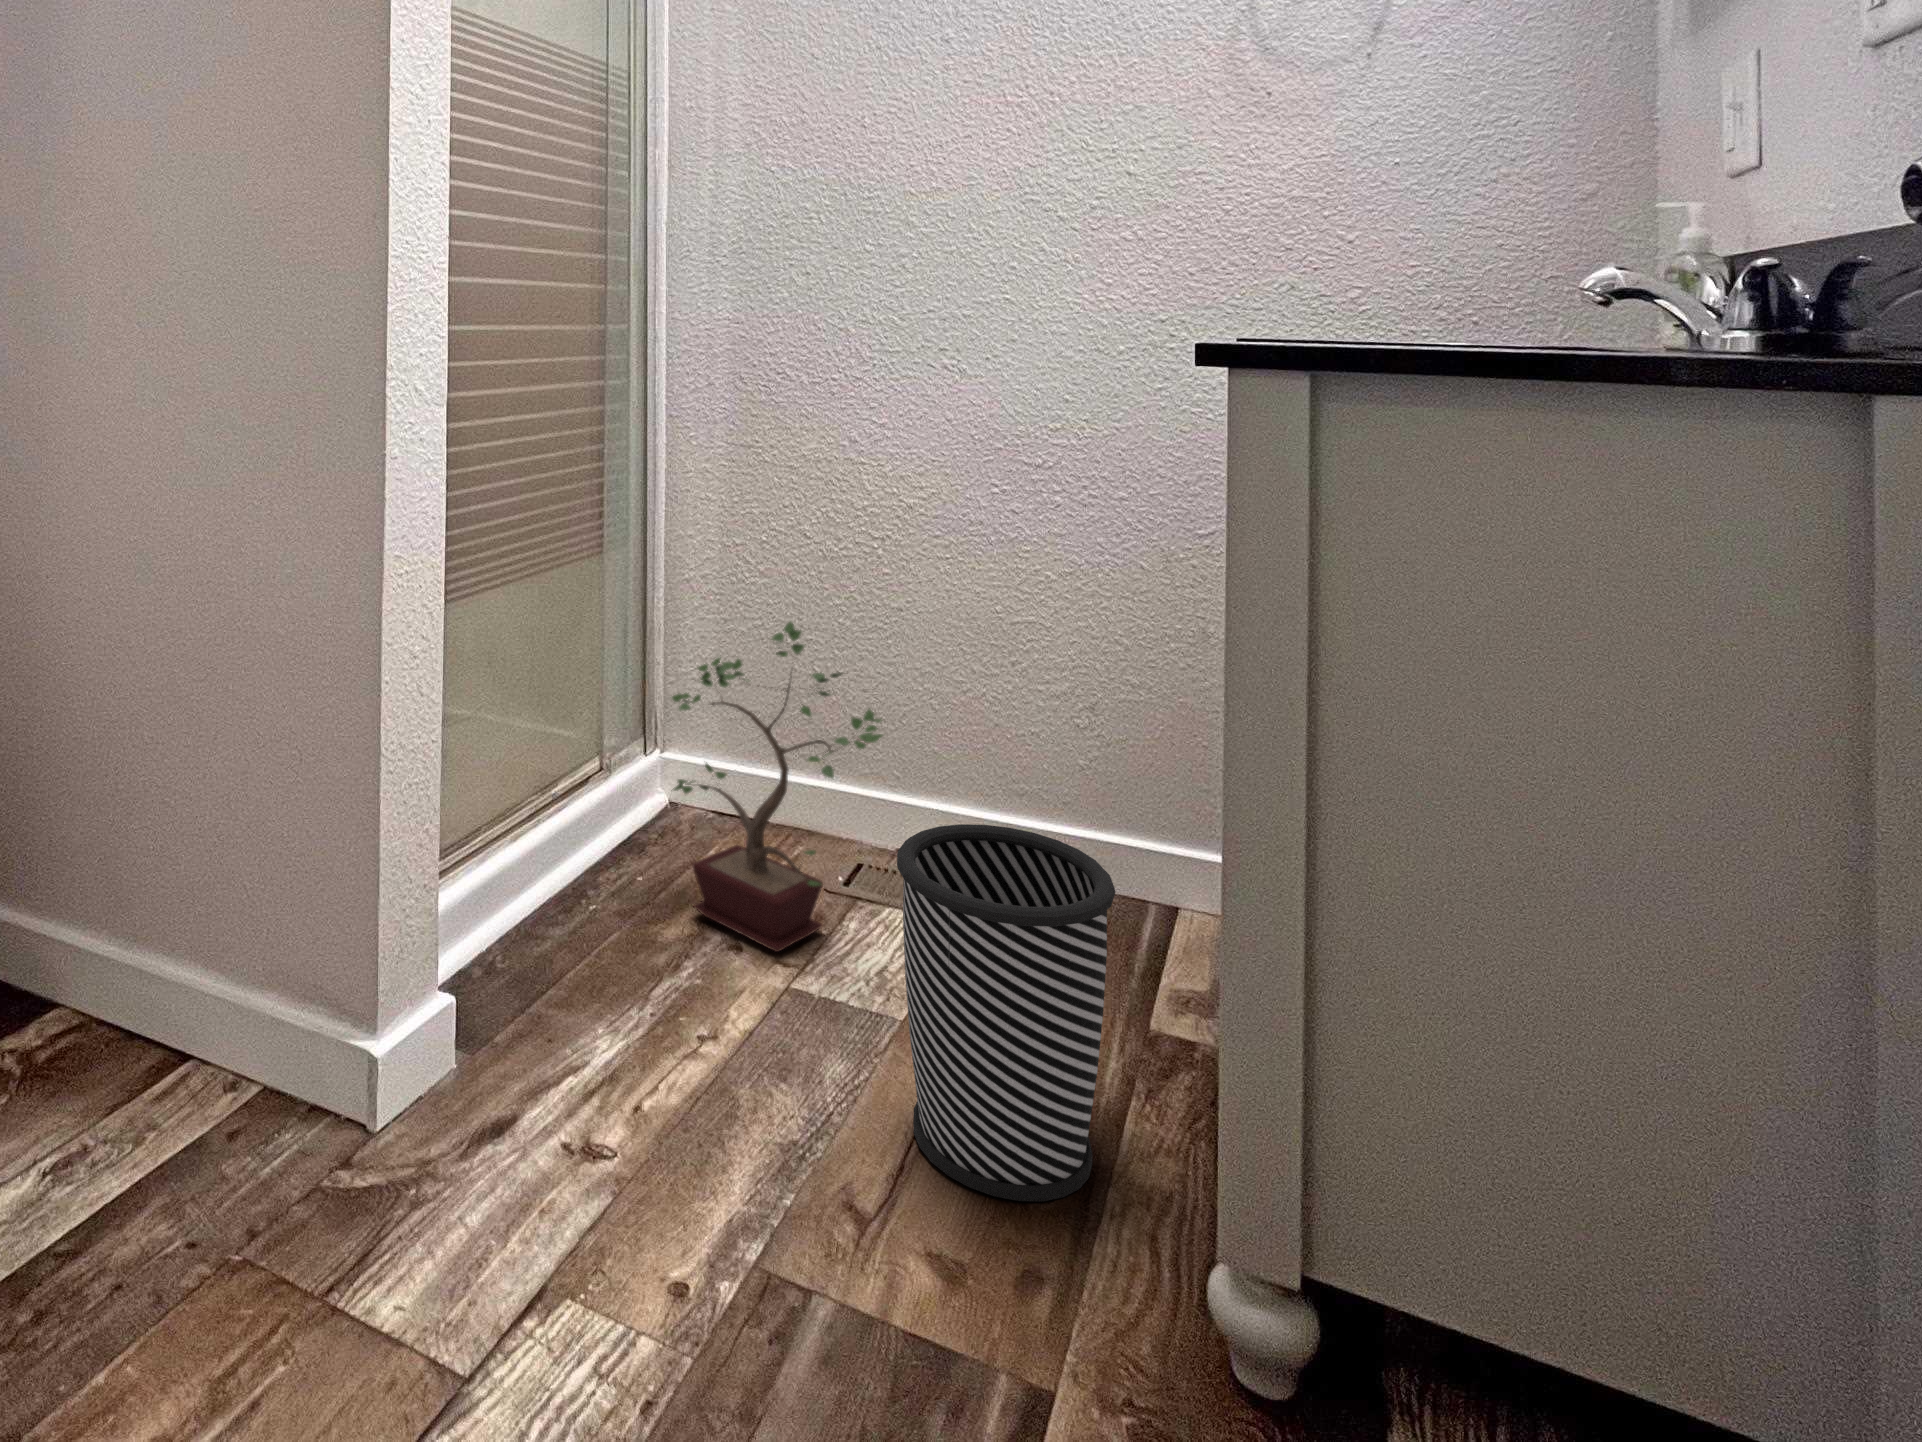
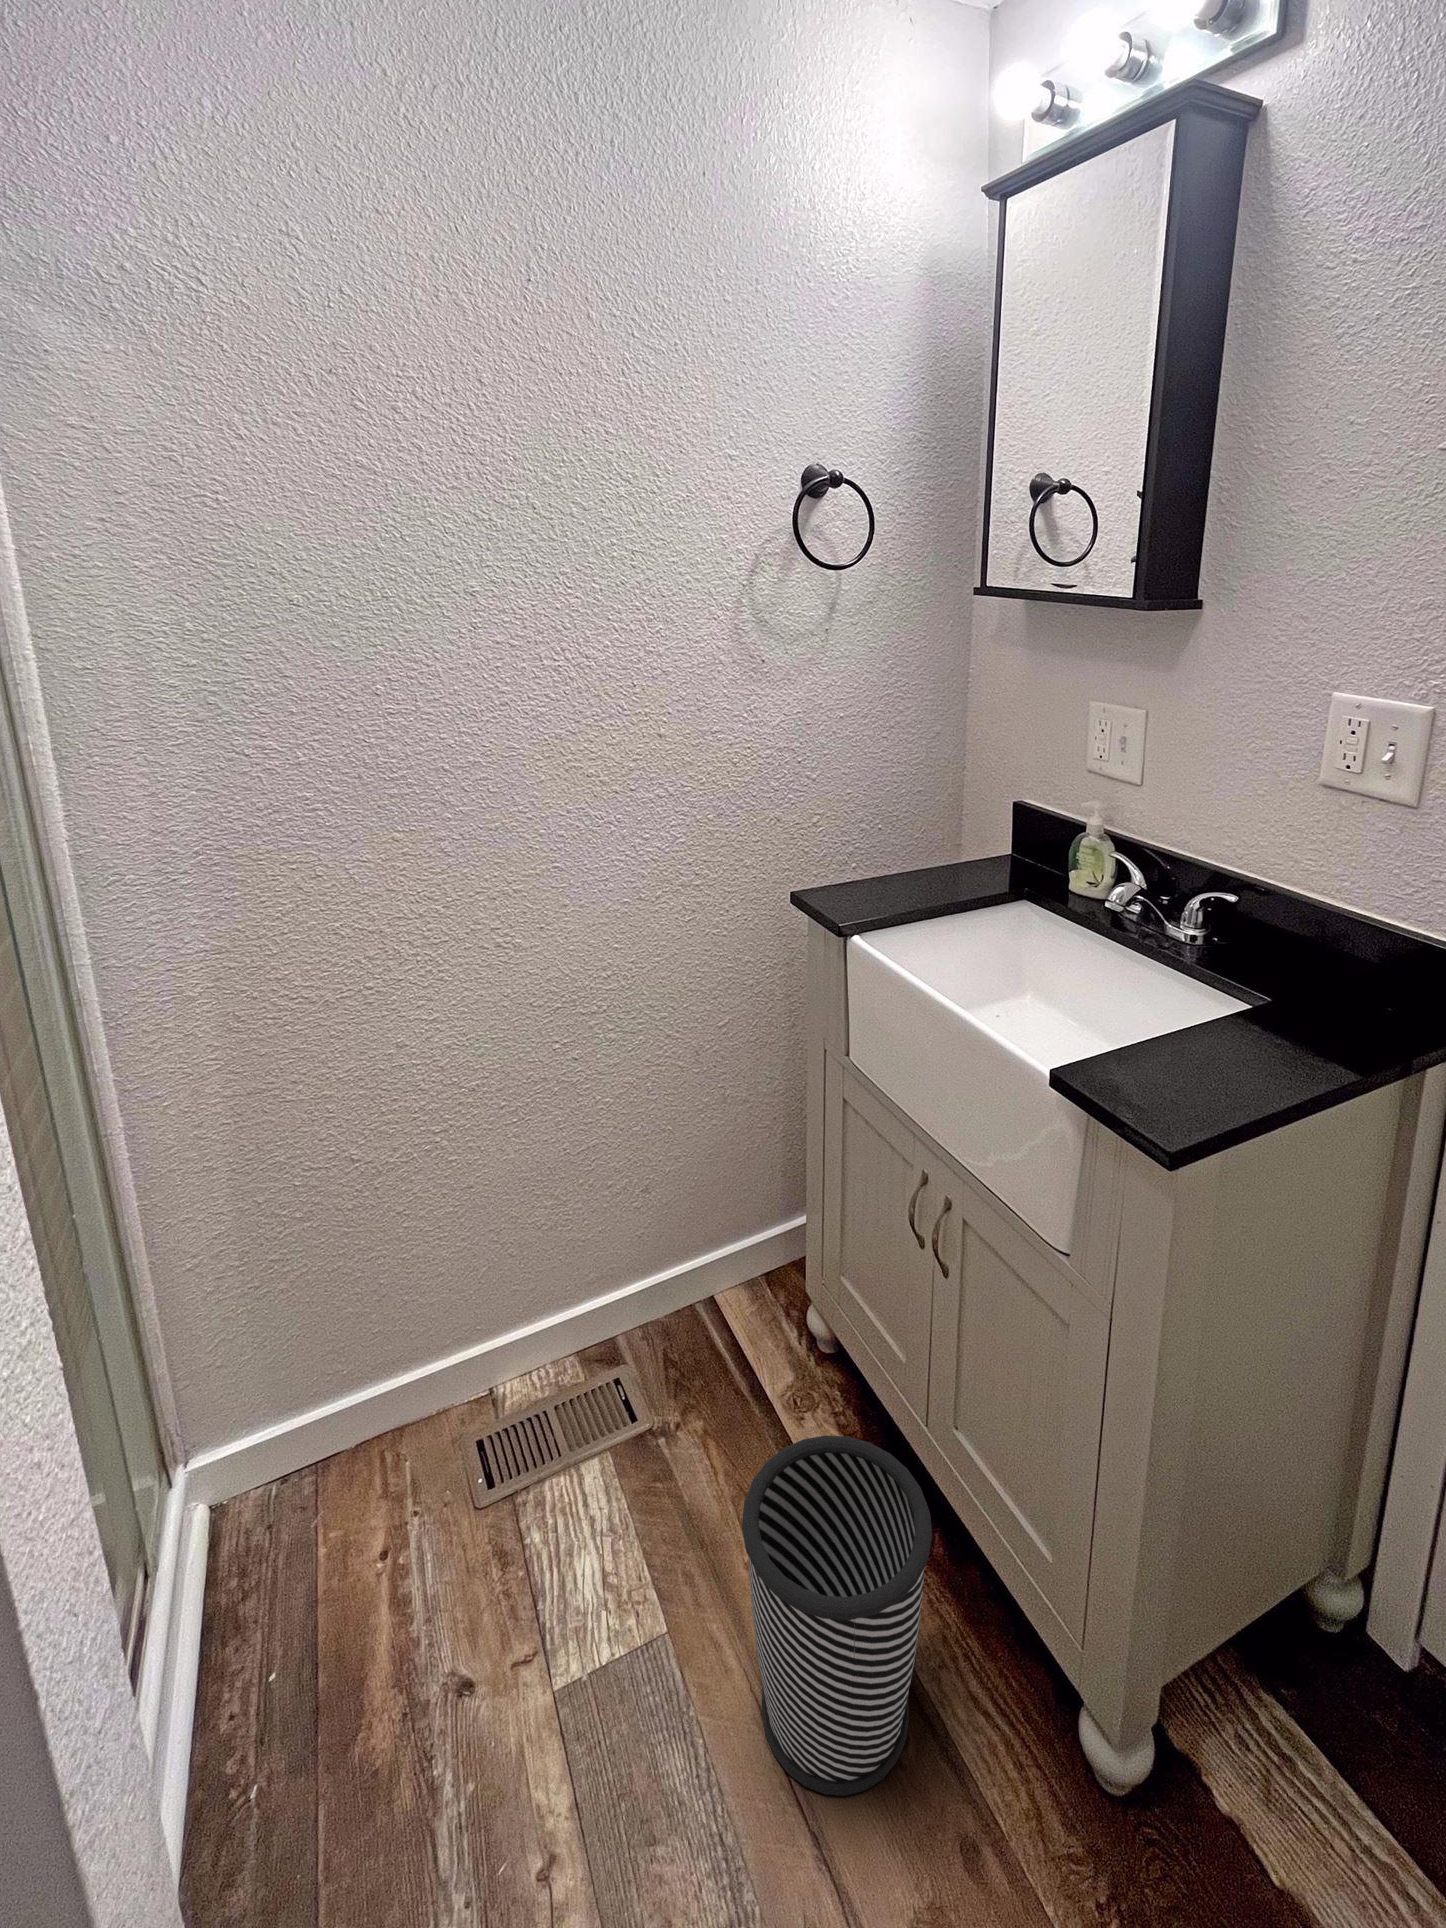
potted plant: present [672,622,882,952] -> none [302,1318,637,1669]

